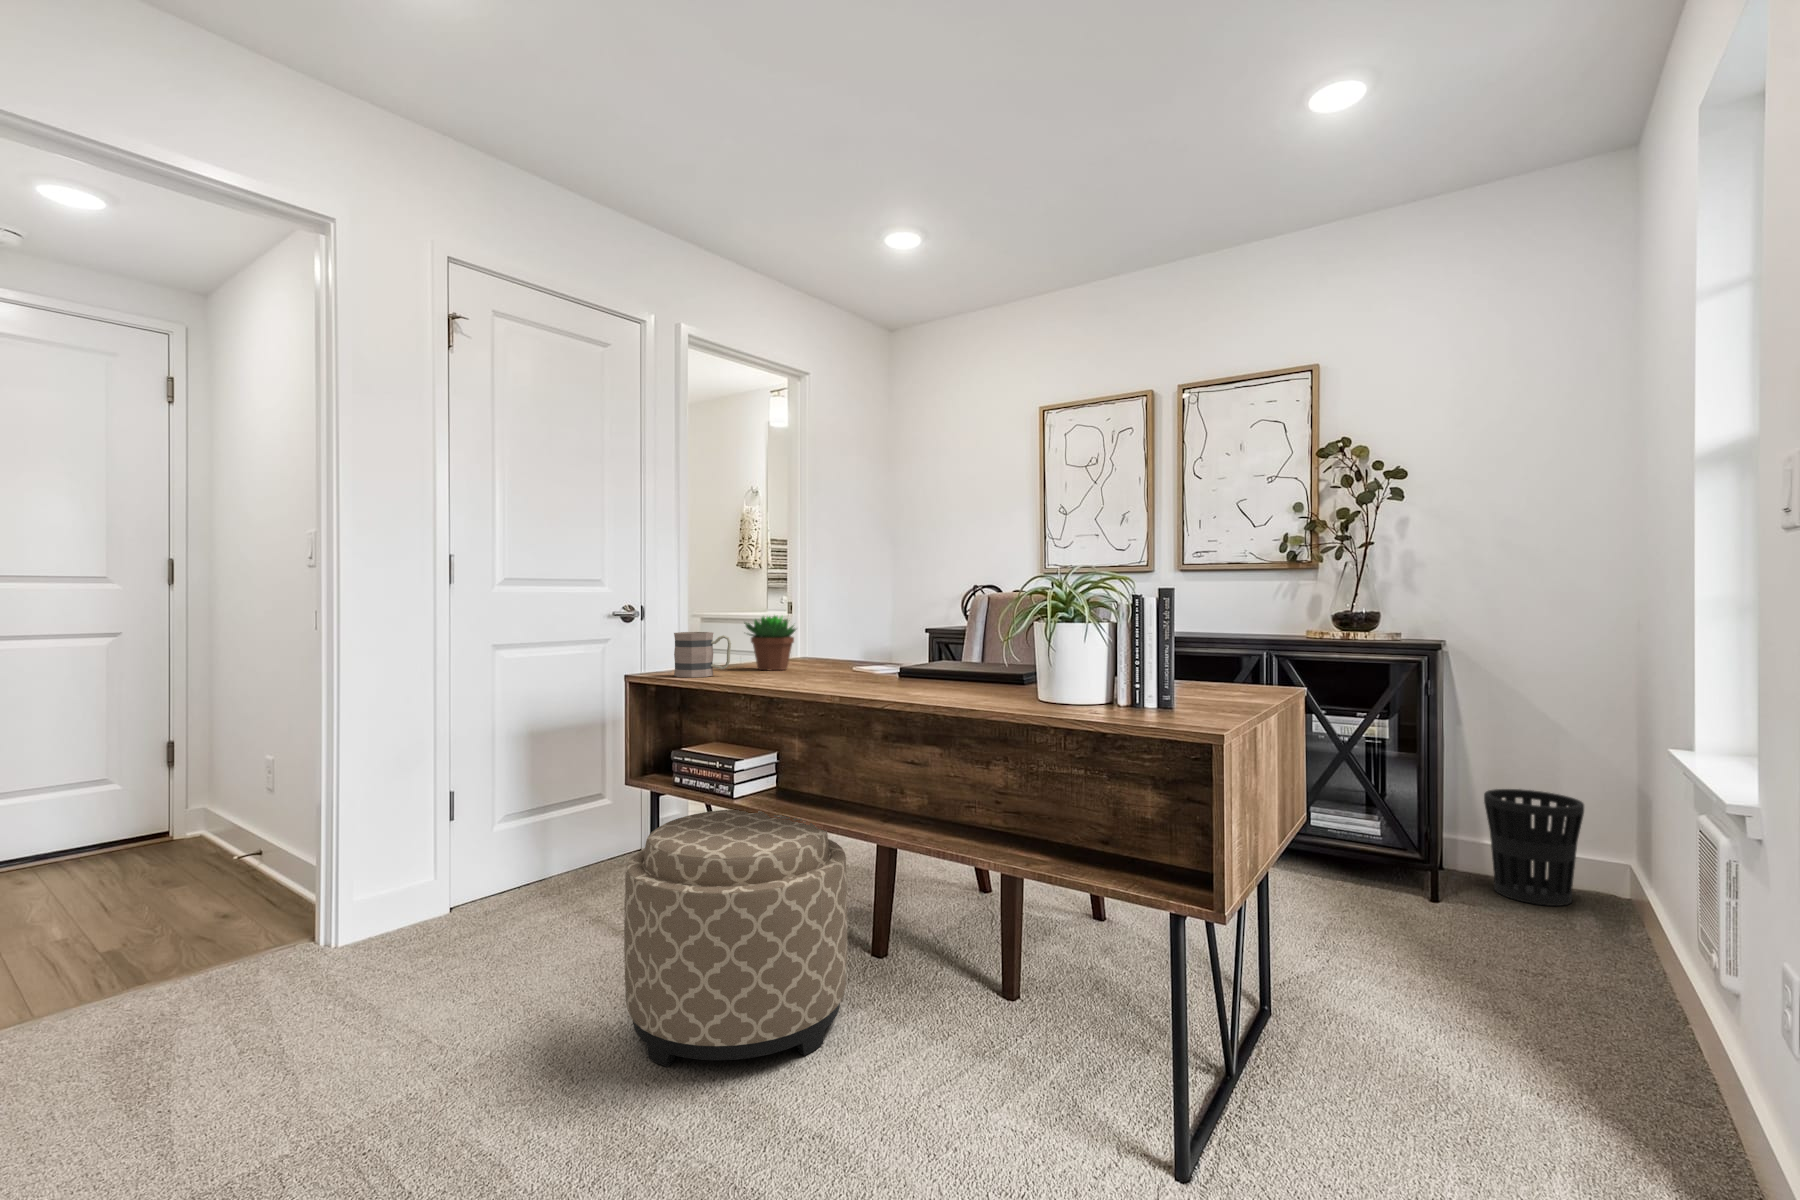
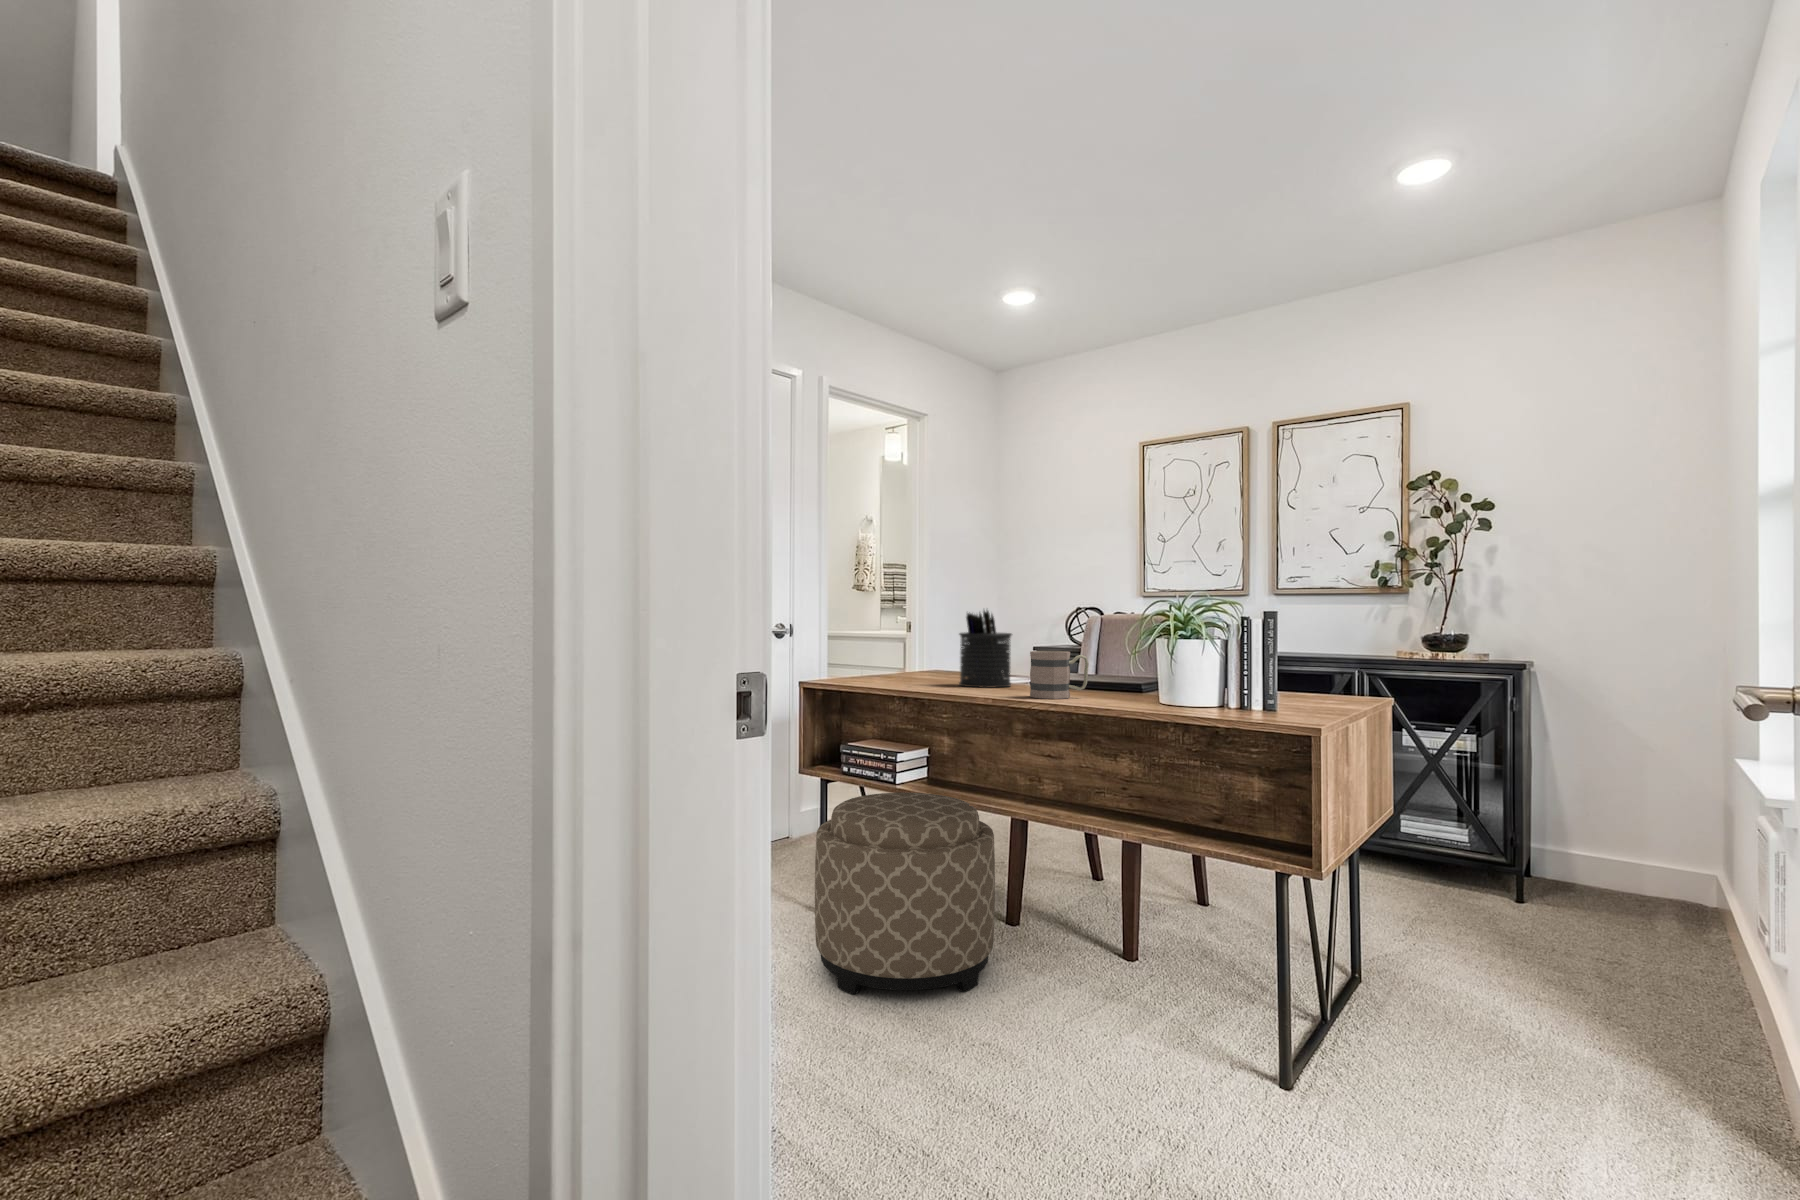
pen holder: none [817,586,879,680] -> present [959,611,1012,688]
succulent plant: present [744,616,796,670] -> none [888,631,936,679]
mug: present [674,632,731,677] -> present [1030,651,1089,699]
wastebasket: present [1484,789,1584,906] -> none [1570,800,1668,908]

